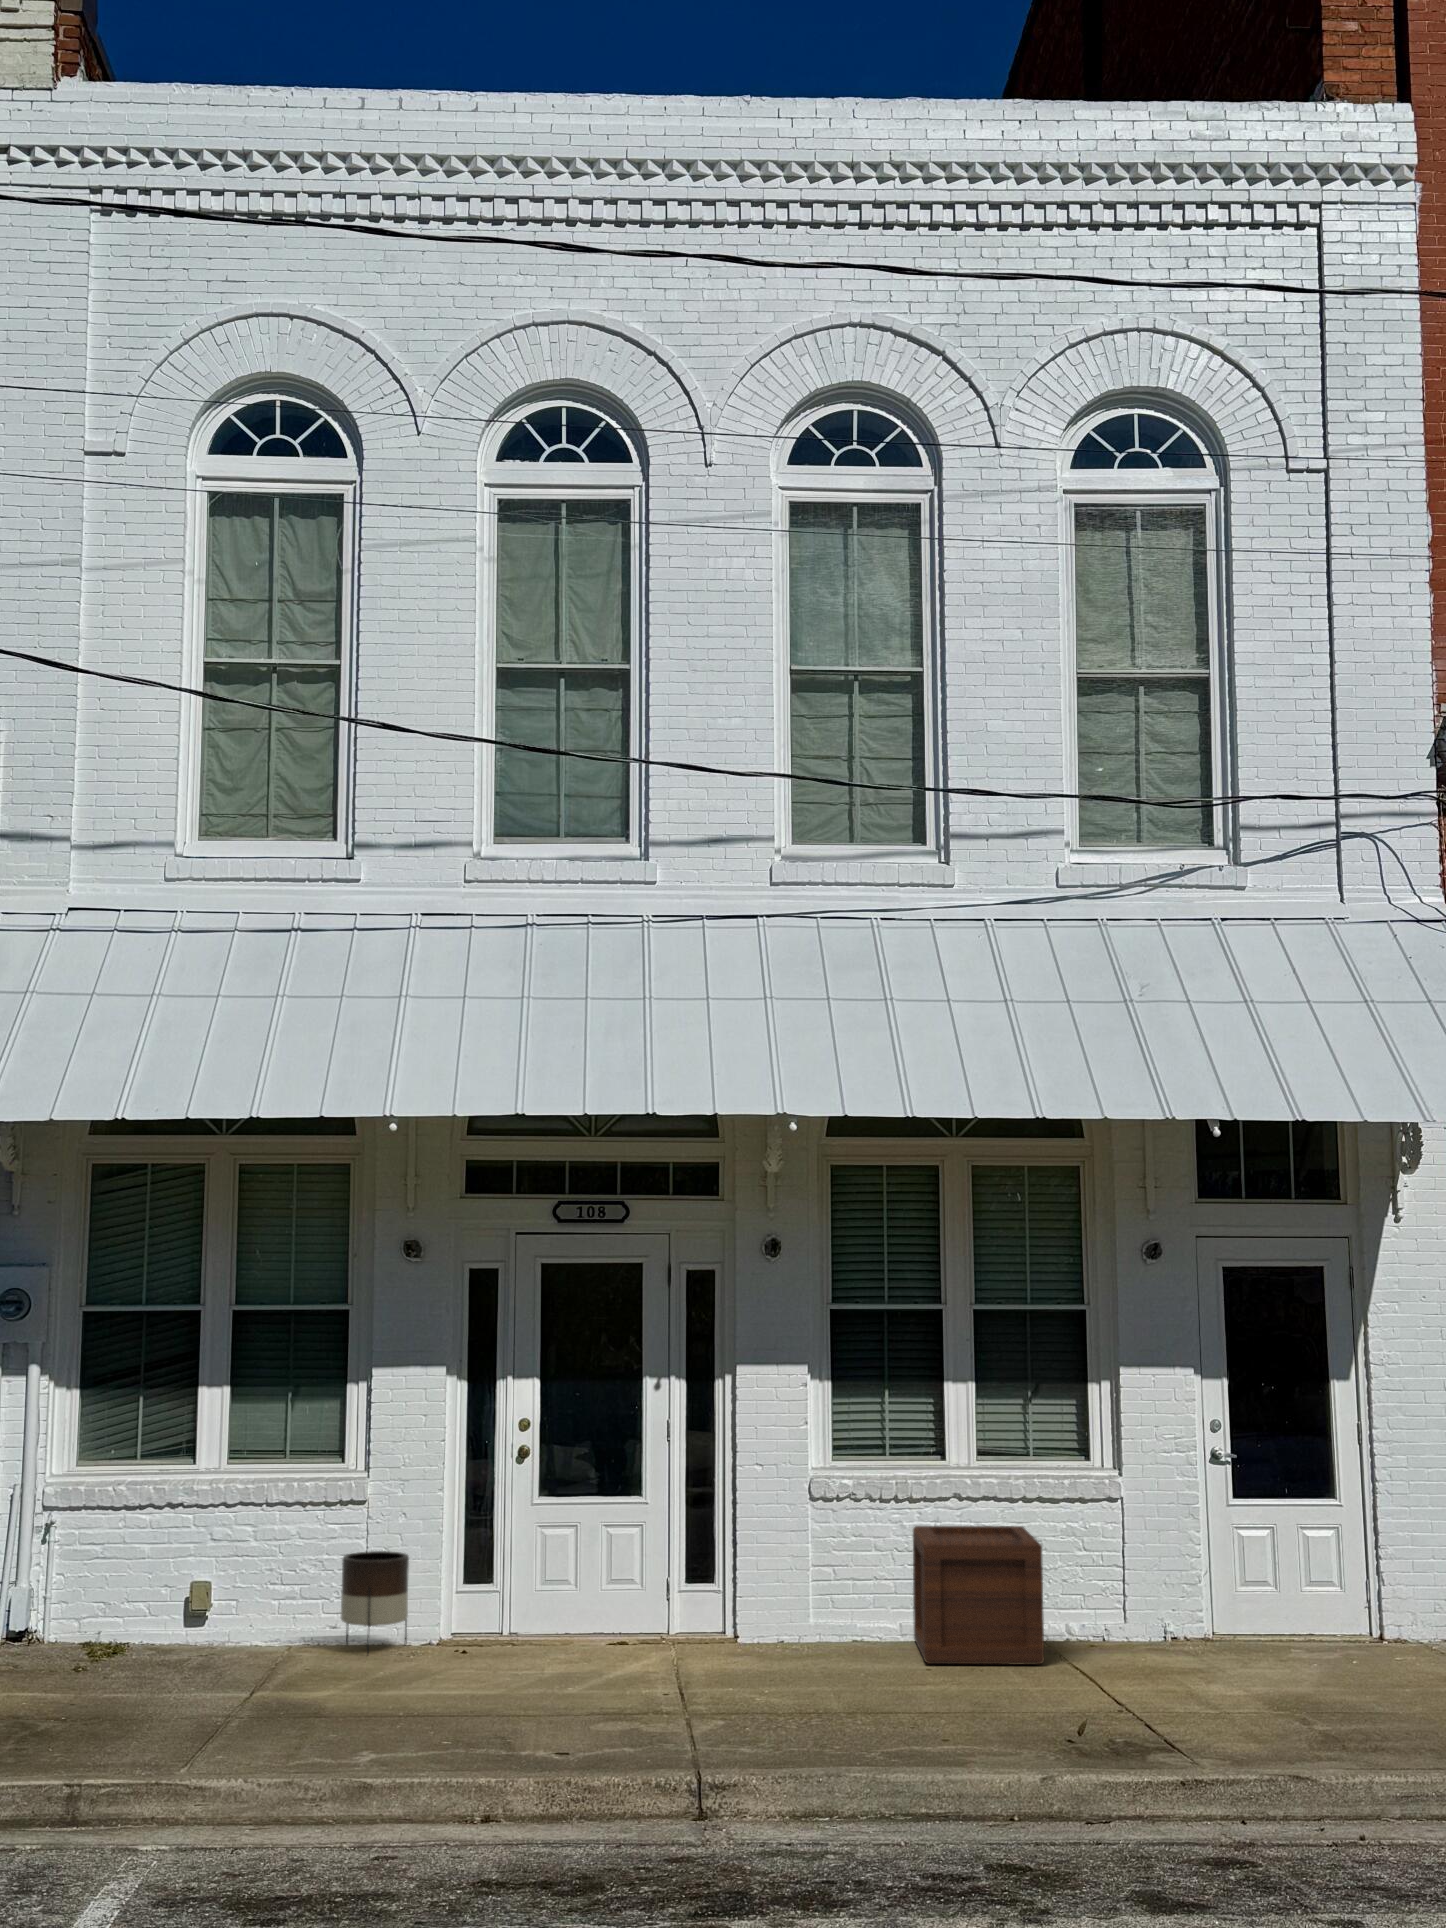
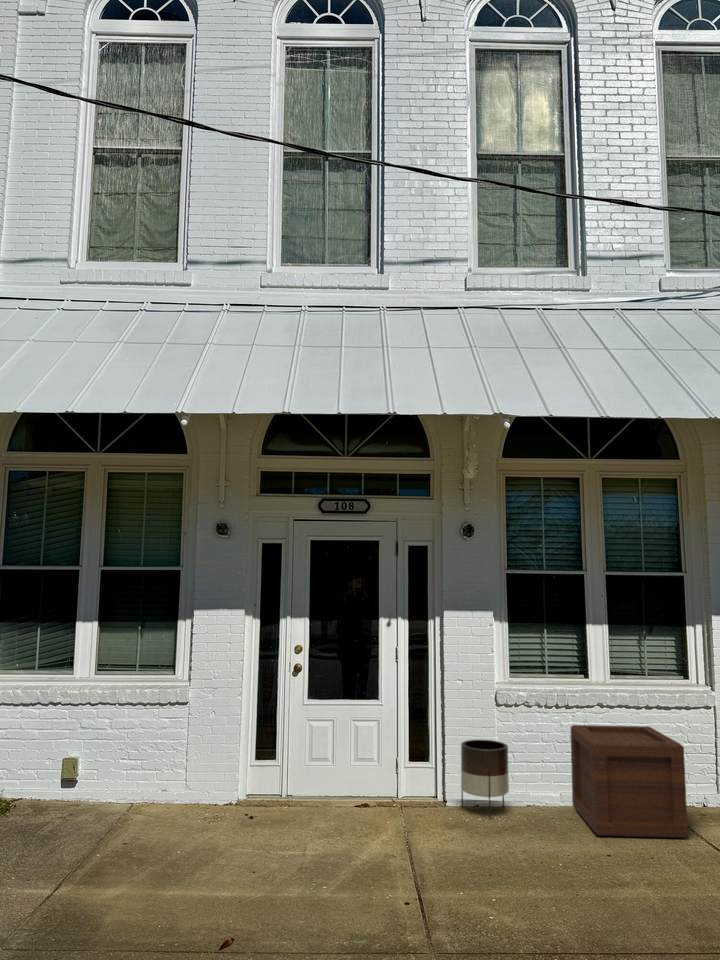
planter: present [341,1551,409,1653] -> present [461,740,509,819]

